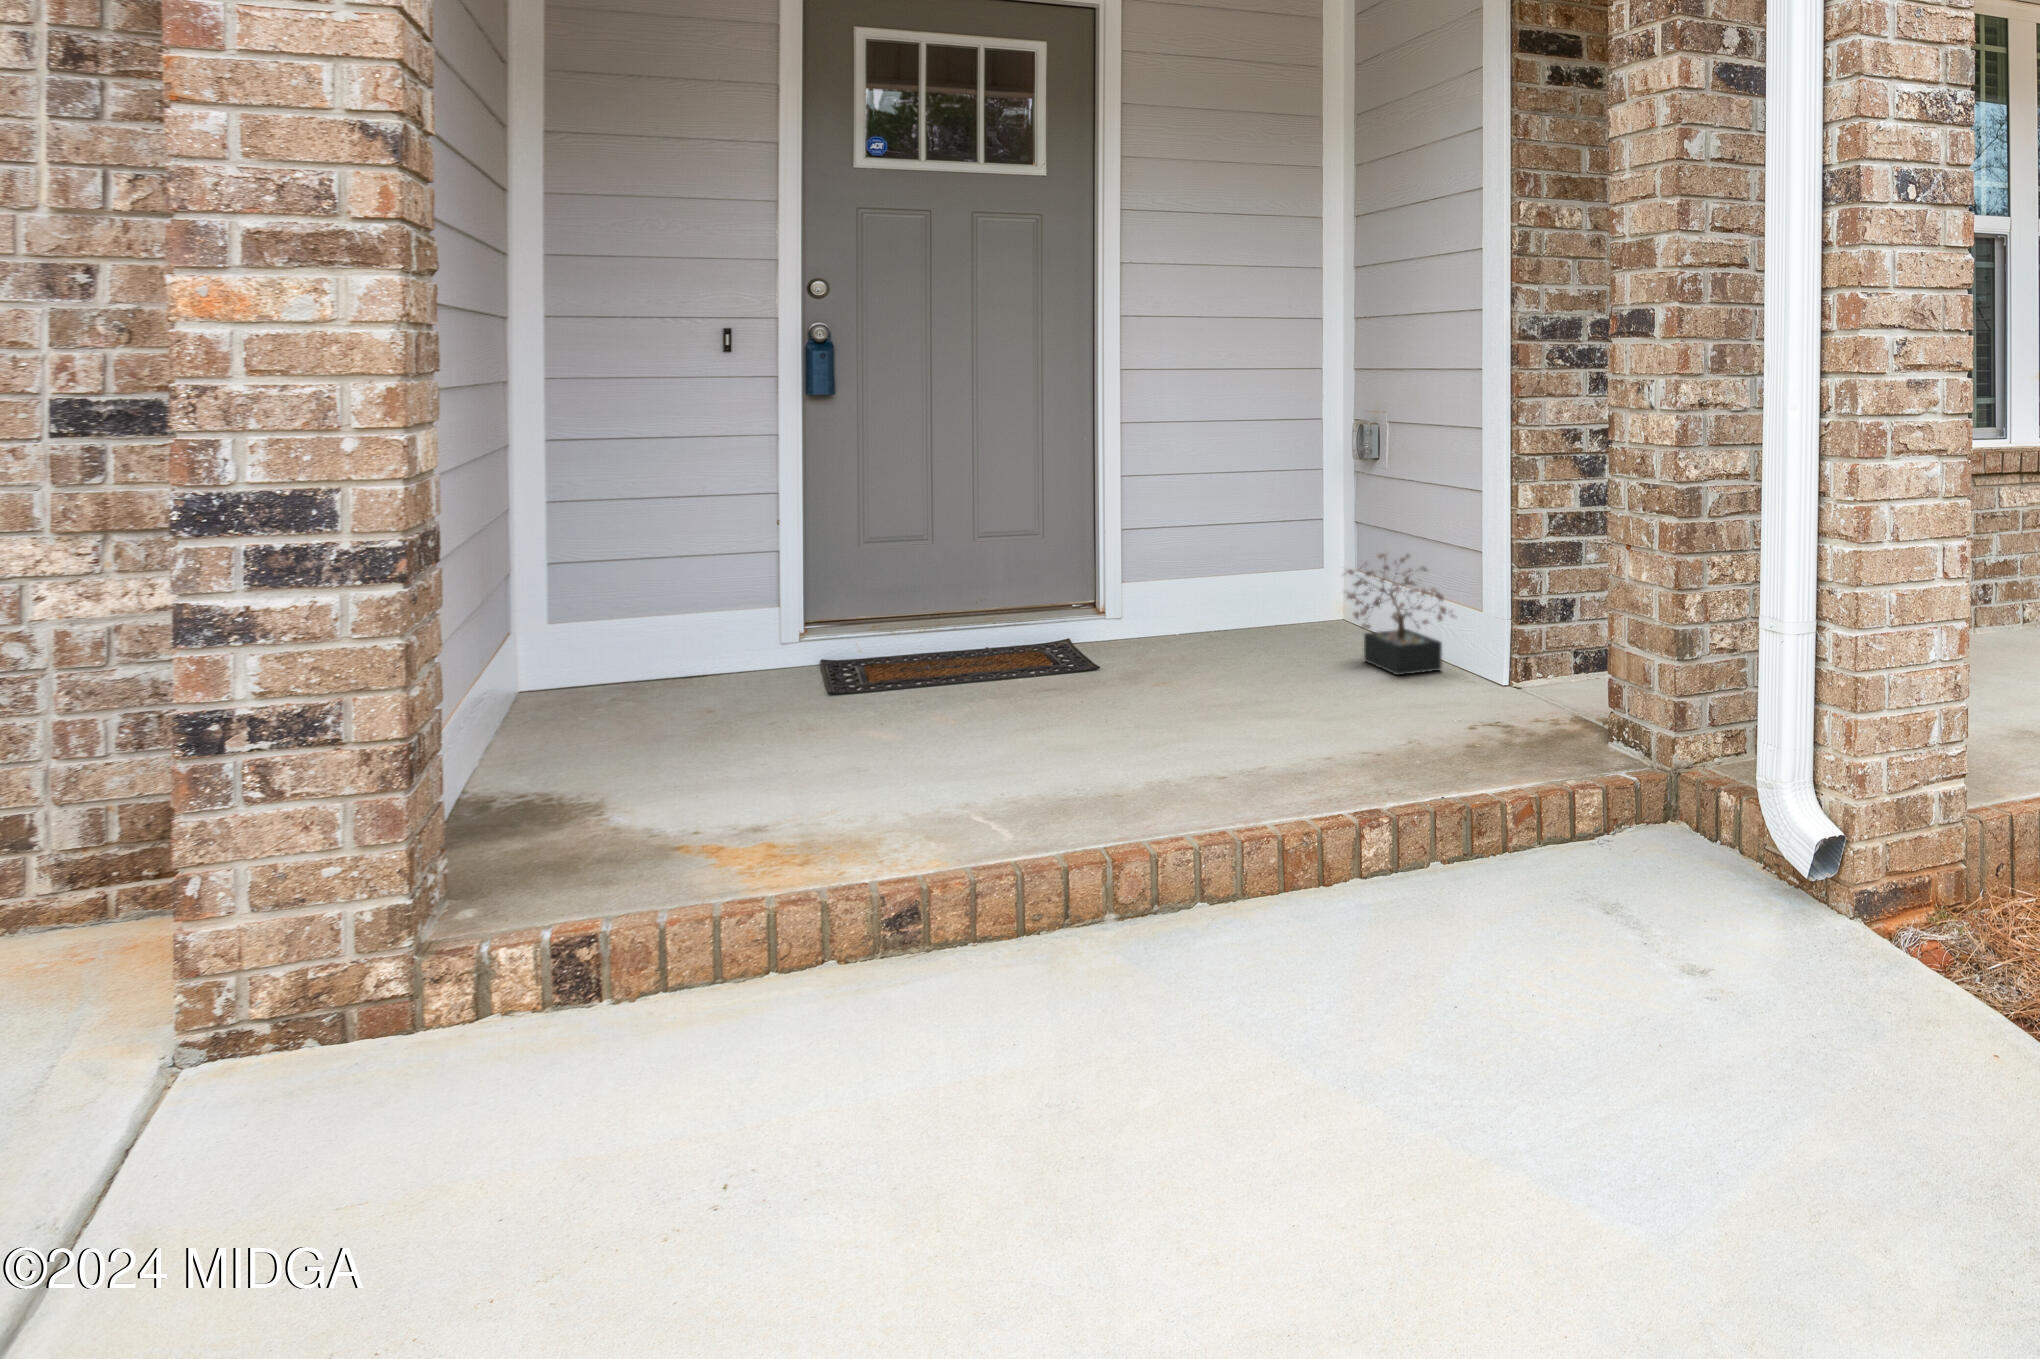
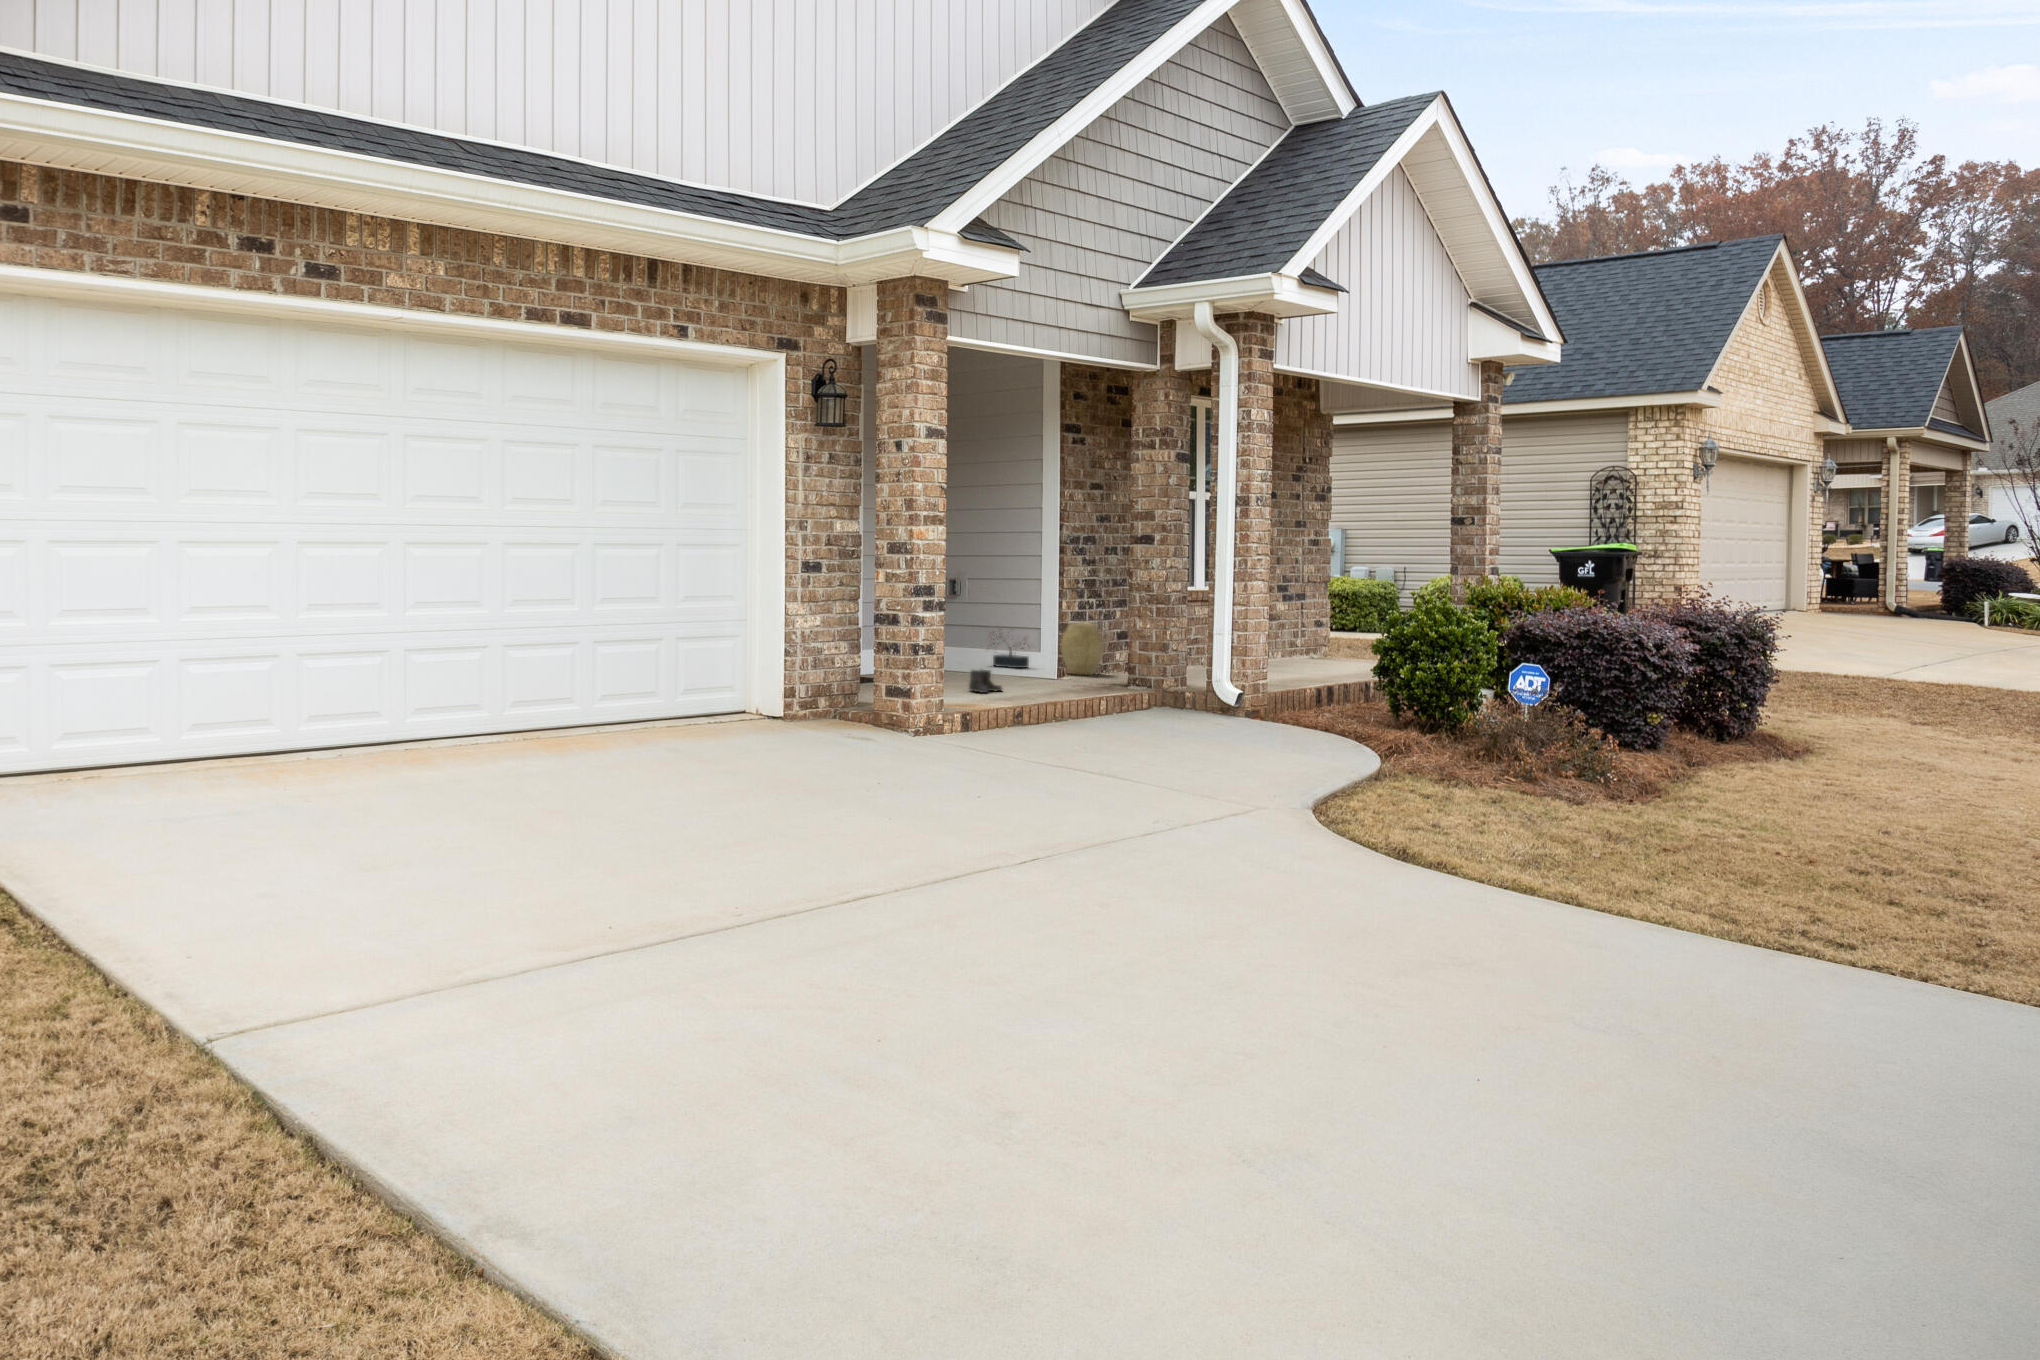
woven basket: none [1449,565,1567,720] -> present [1060,622,1105,675]
boots: none [762,774,916,876] -> present [969,670,1002,693]

